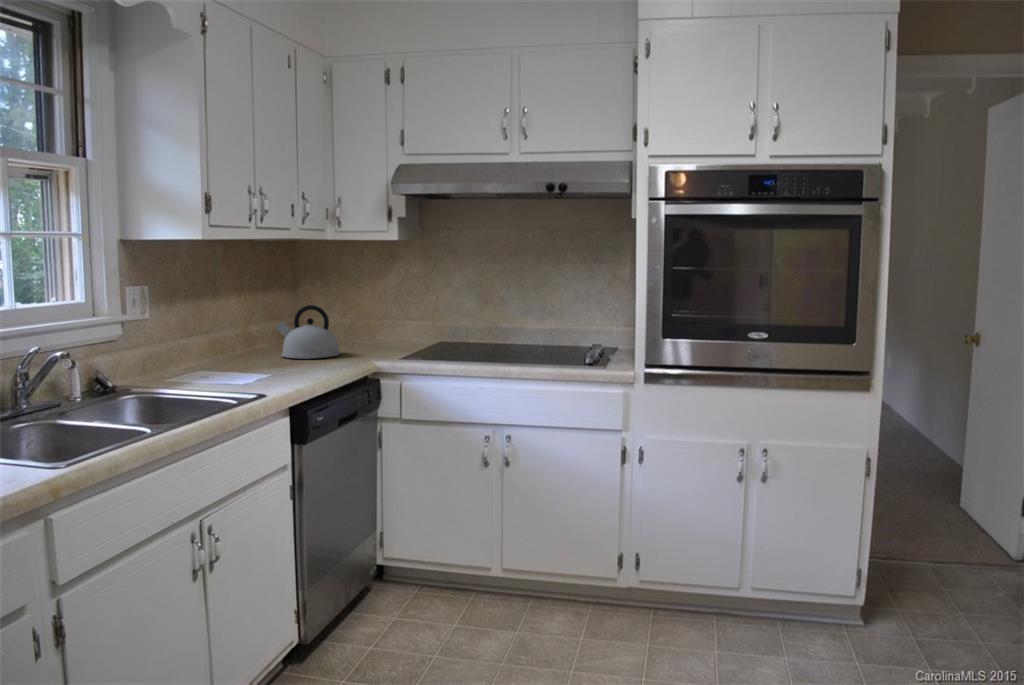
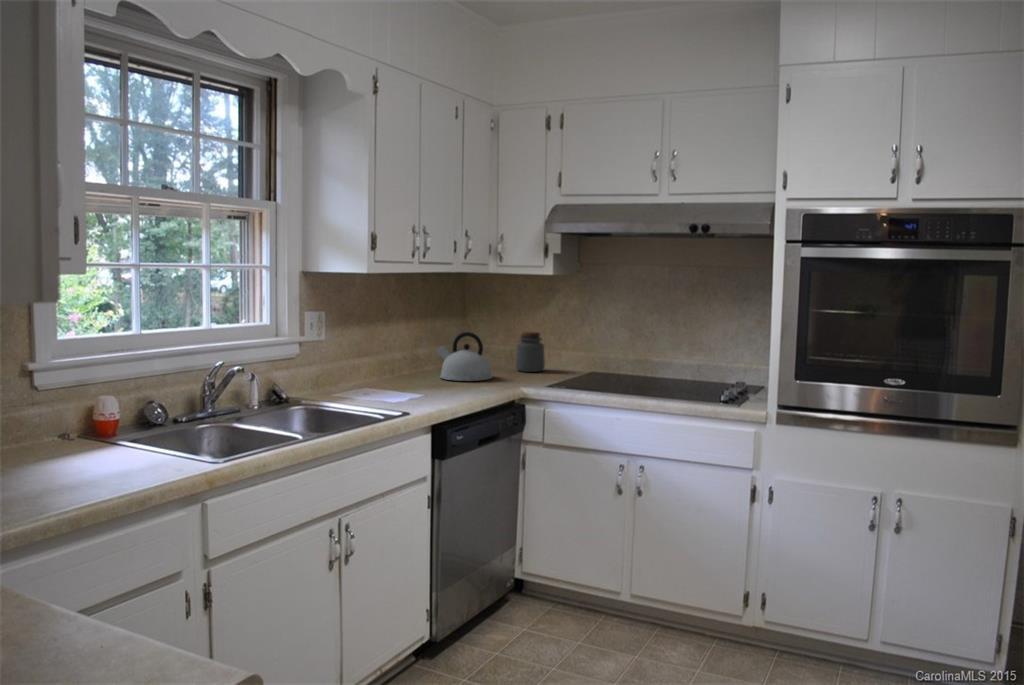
jar: none [361,303,392,346] -> present [516,332,545,372]

